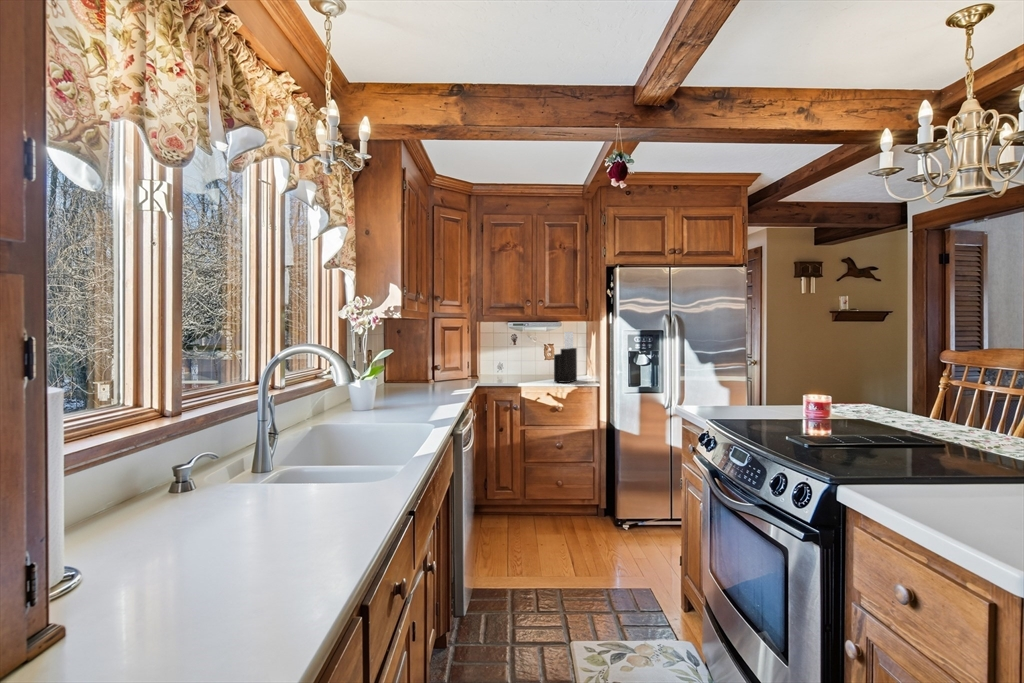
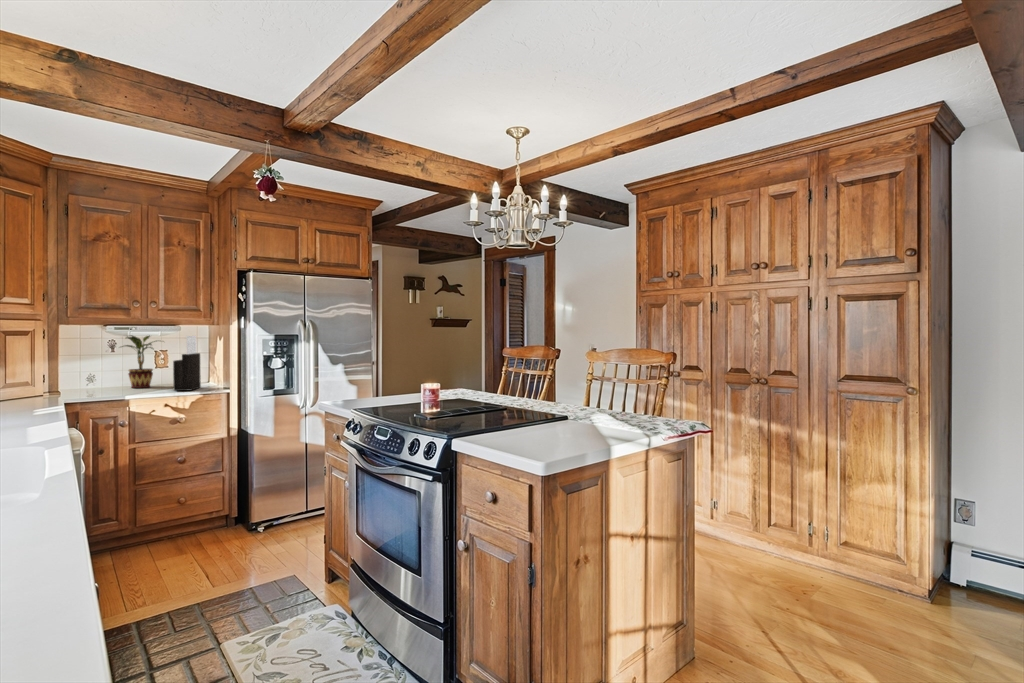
potted plant: none [516,331,551,378] -> present [122,335,155,388]

